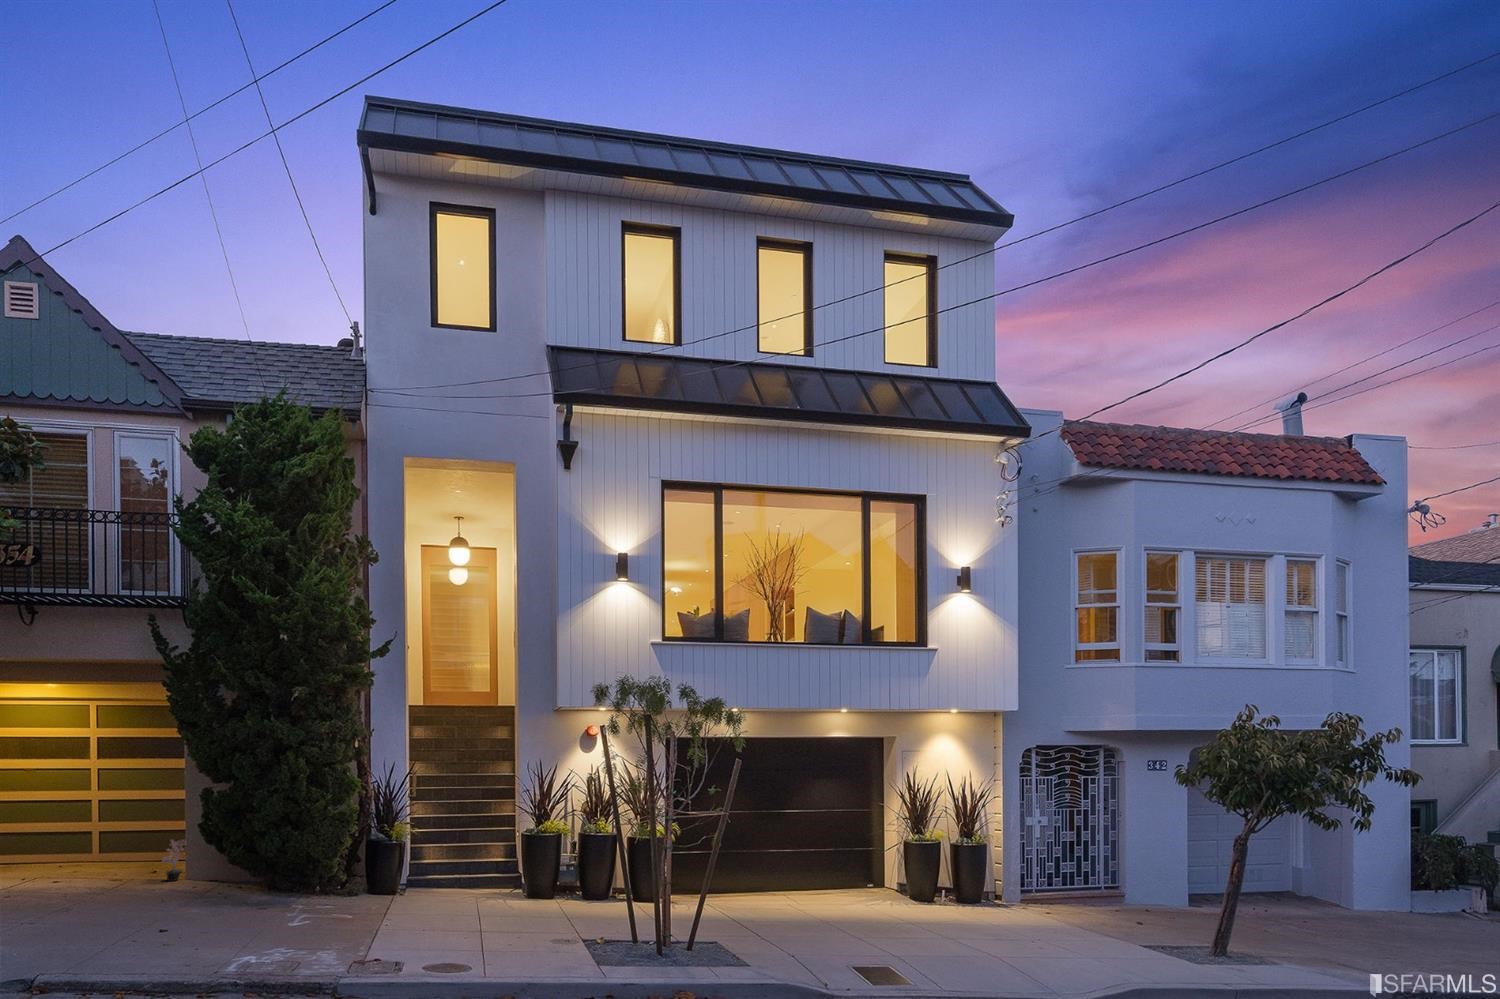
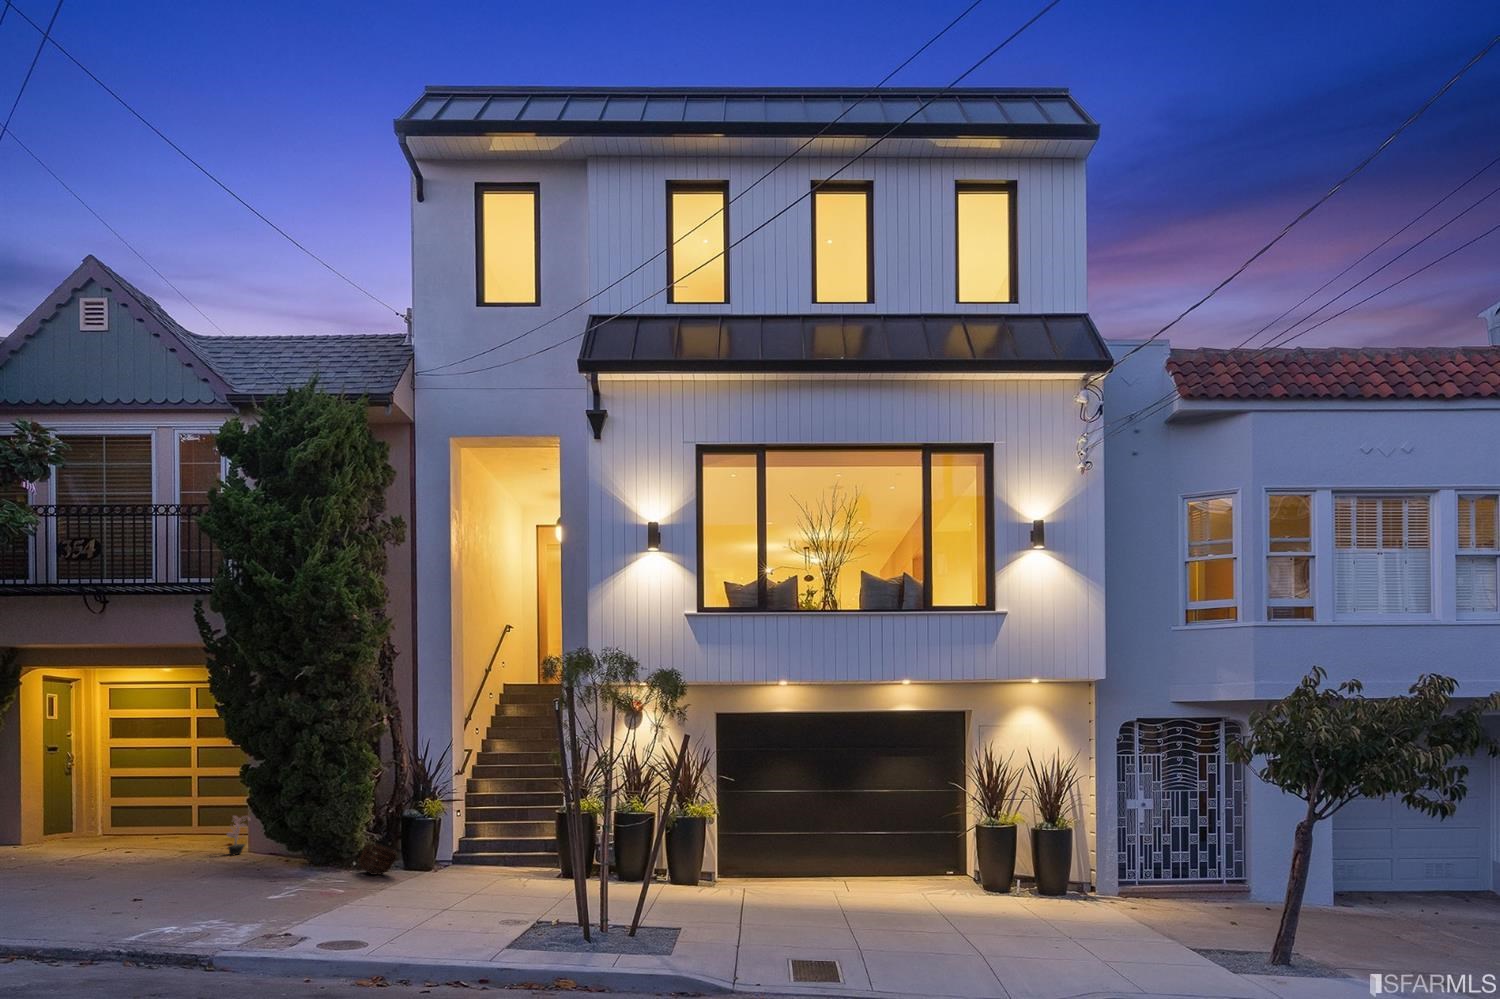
basket: none [328,863,375,899] -> present [359,842,397,875]

